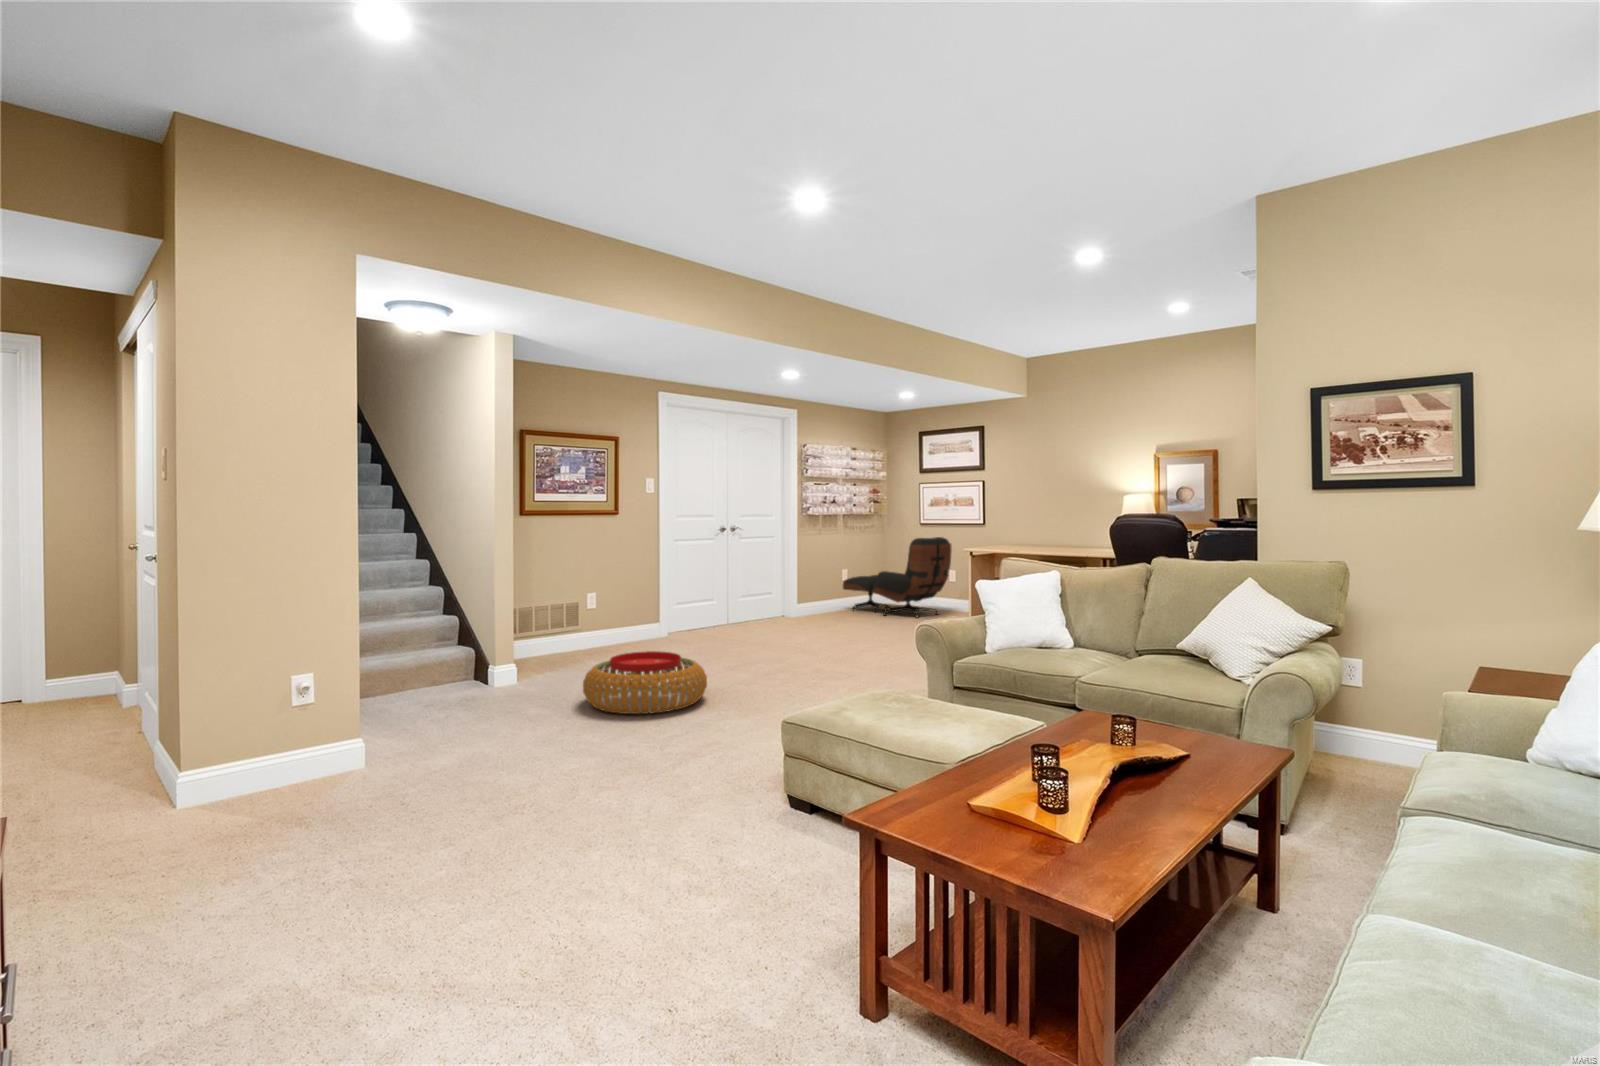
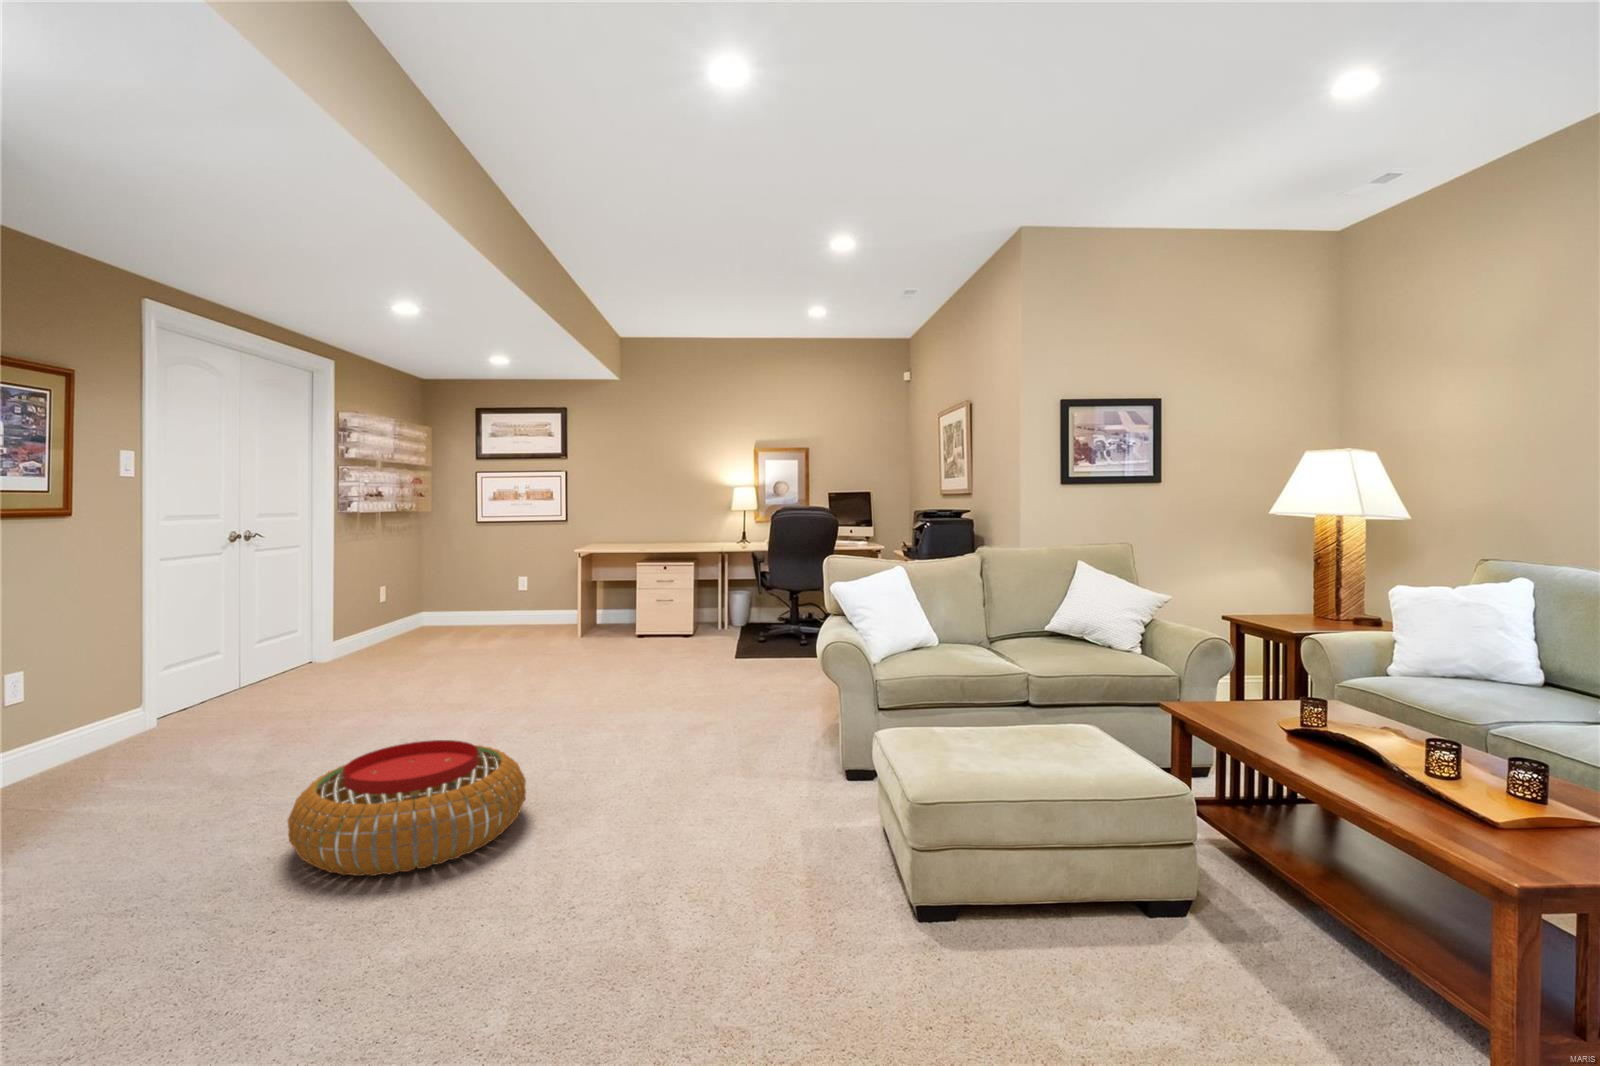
lounge chair: present [843,537,952,618] -> none [393,536,541,638]

